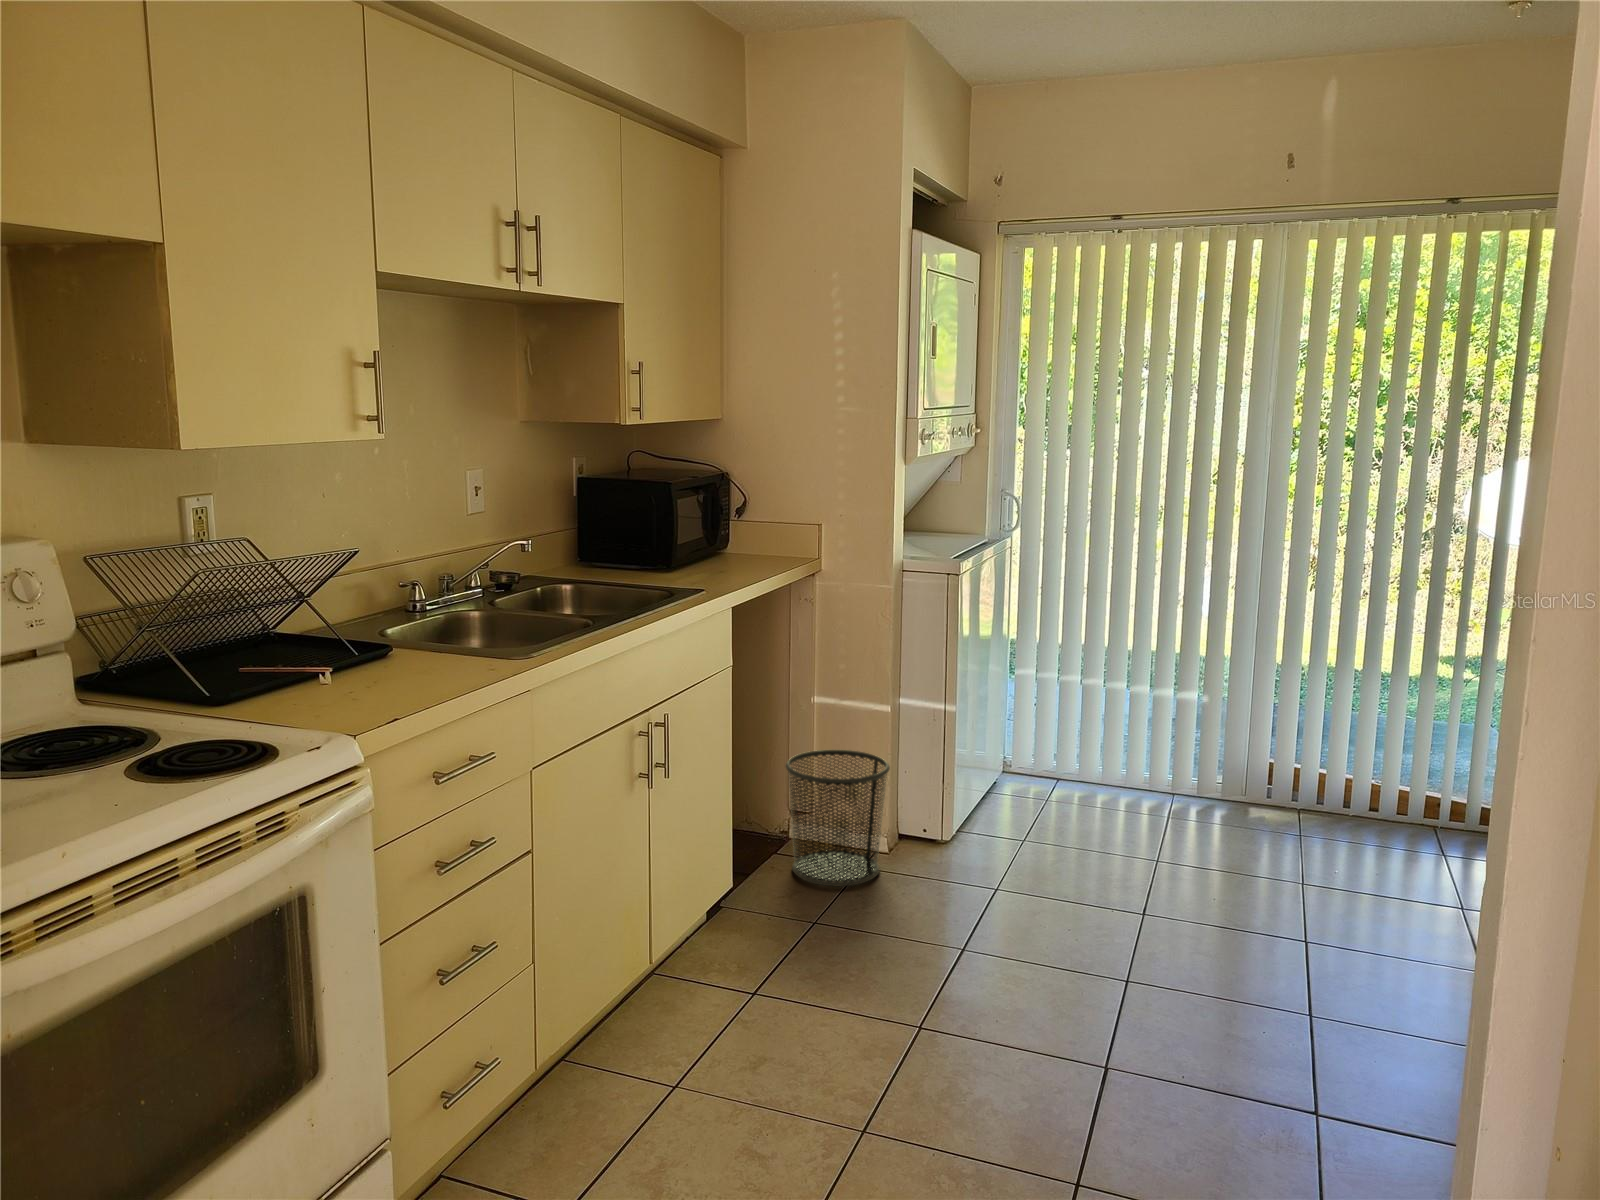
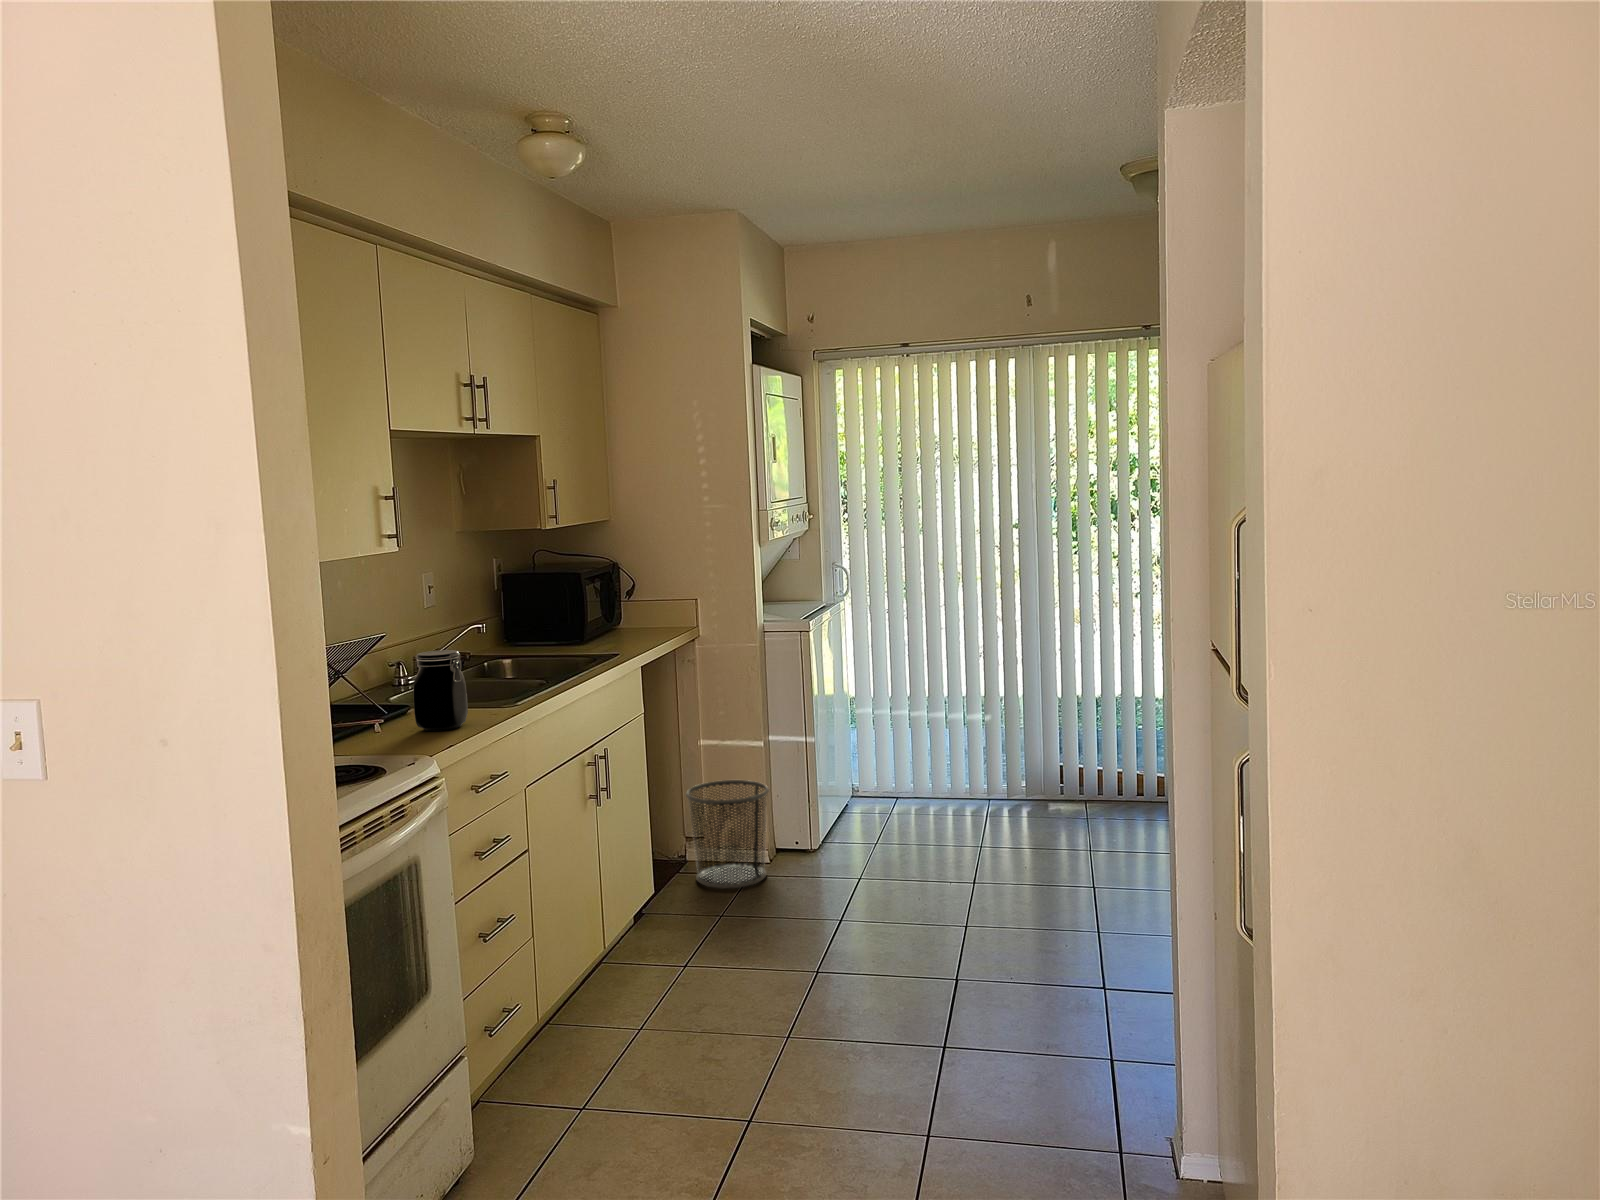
jar: none [375,578,452,688] -> present [413,650,468,731]

